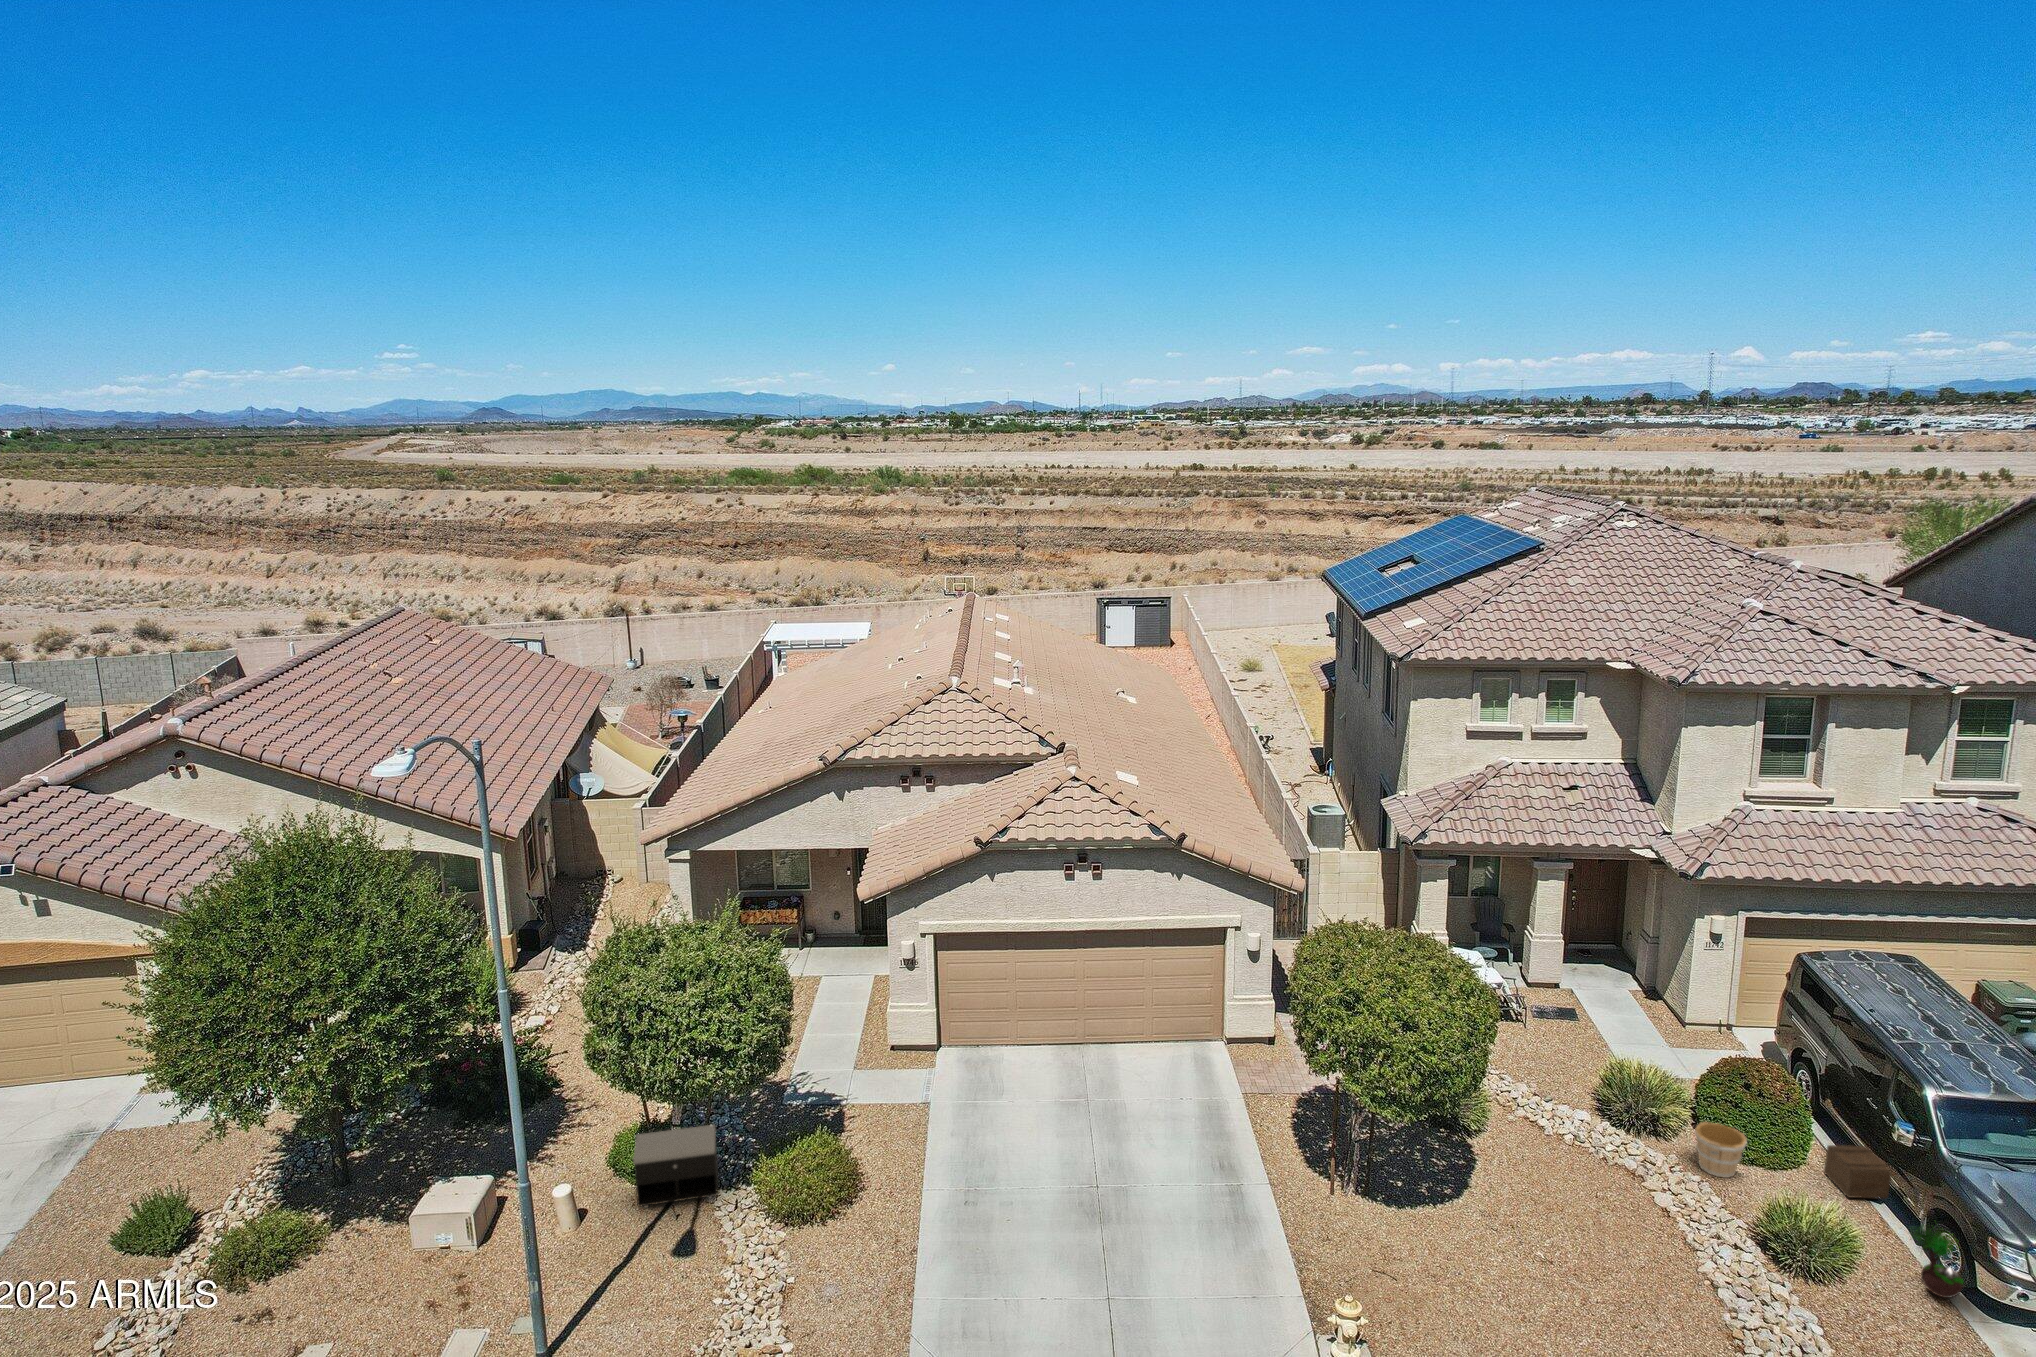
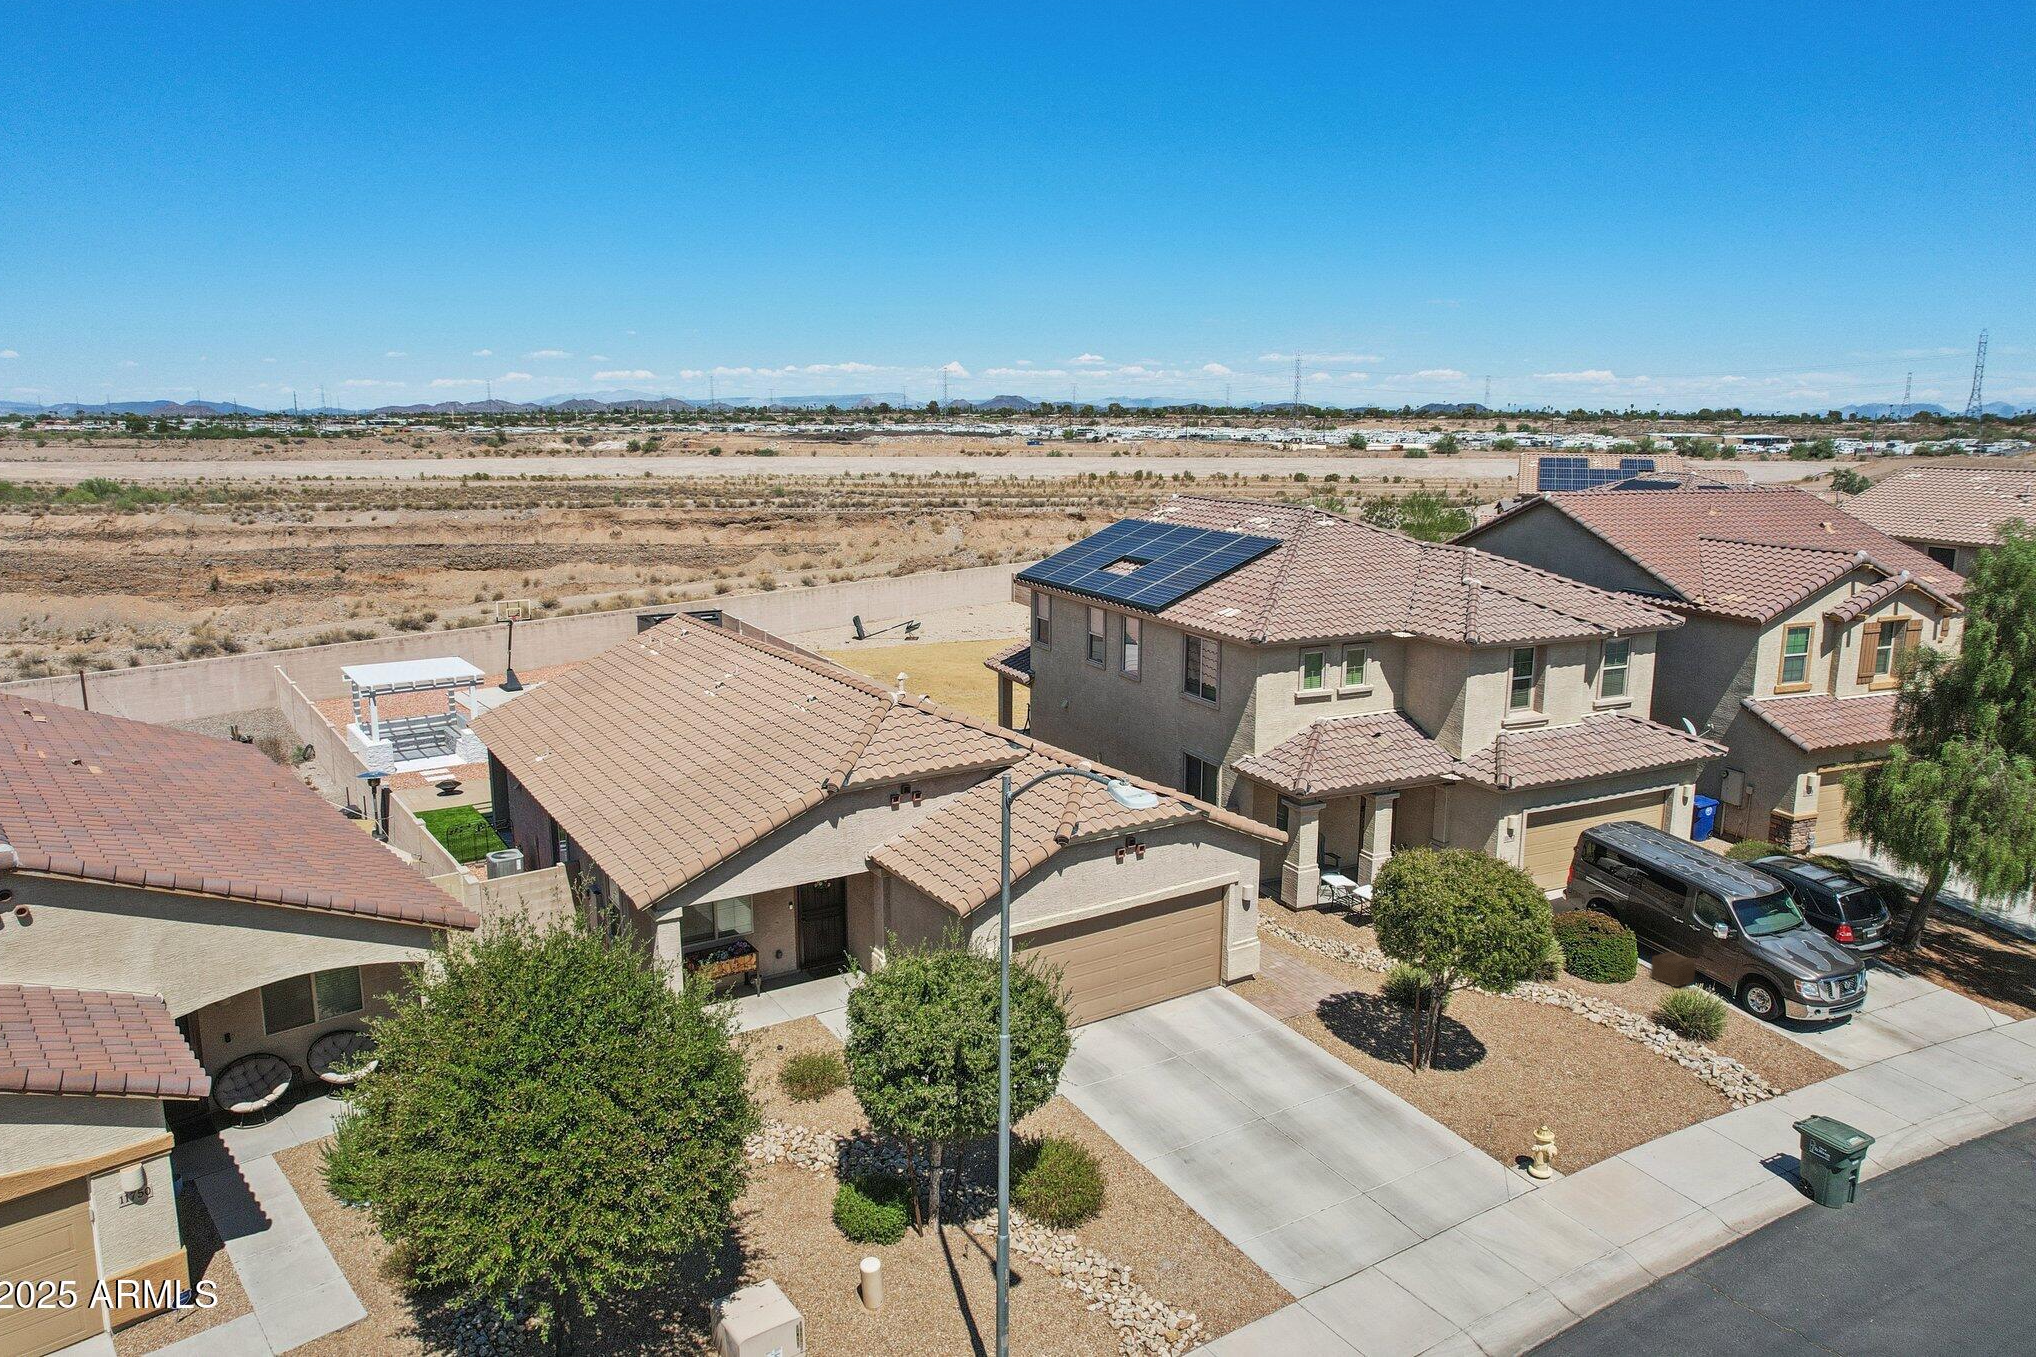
wooden bucket: present [1695,1122,1747,1178] -> none [1583,959,1620,995]
storage bench: present [633,1125,718,1208] -> none [917,1150,1007,1247]
potted tree: present [1910,1227,1963,1298] -> none [1748,974,1782,1025]

